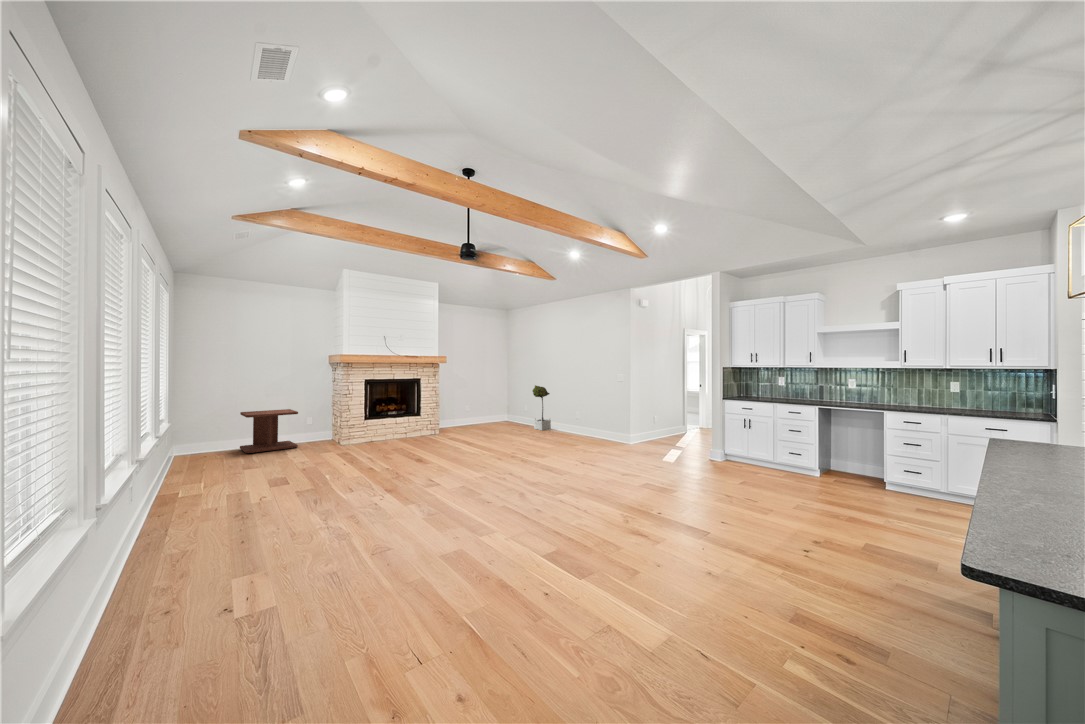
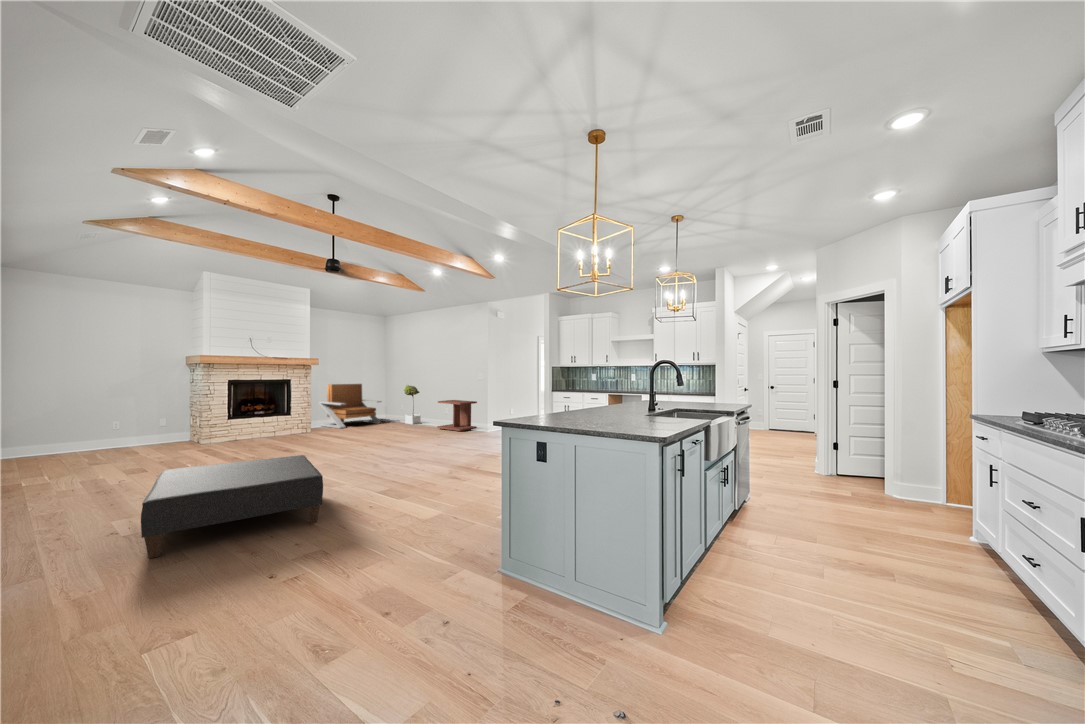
lounge chair: none [447,383,509,432] -> present [319,384,381,428]
side table: present [240,409,298,453] -> present [437,400,477,431]
ottoman: none [271,478,462,610] -> present [141,455,323,558]

